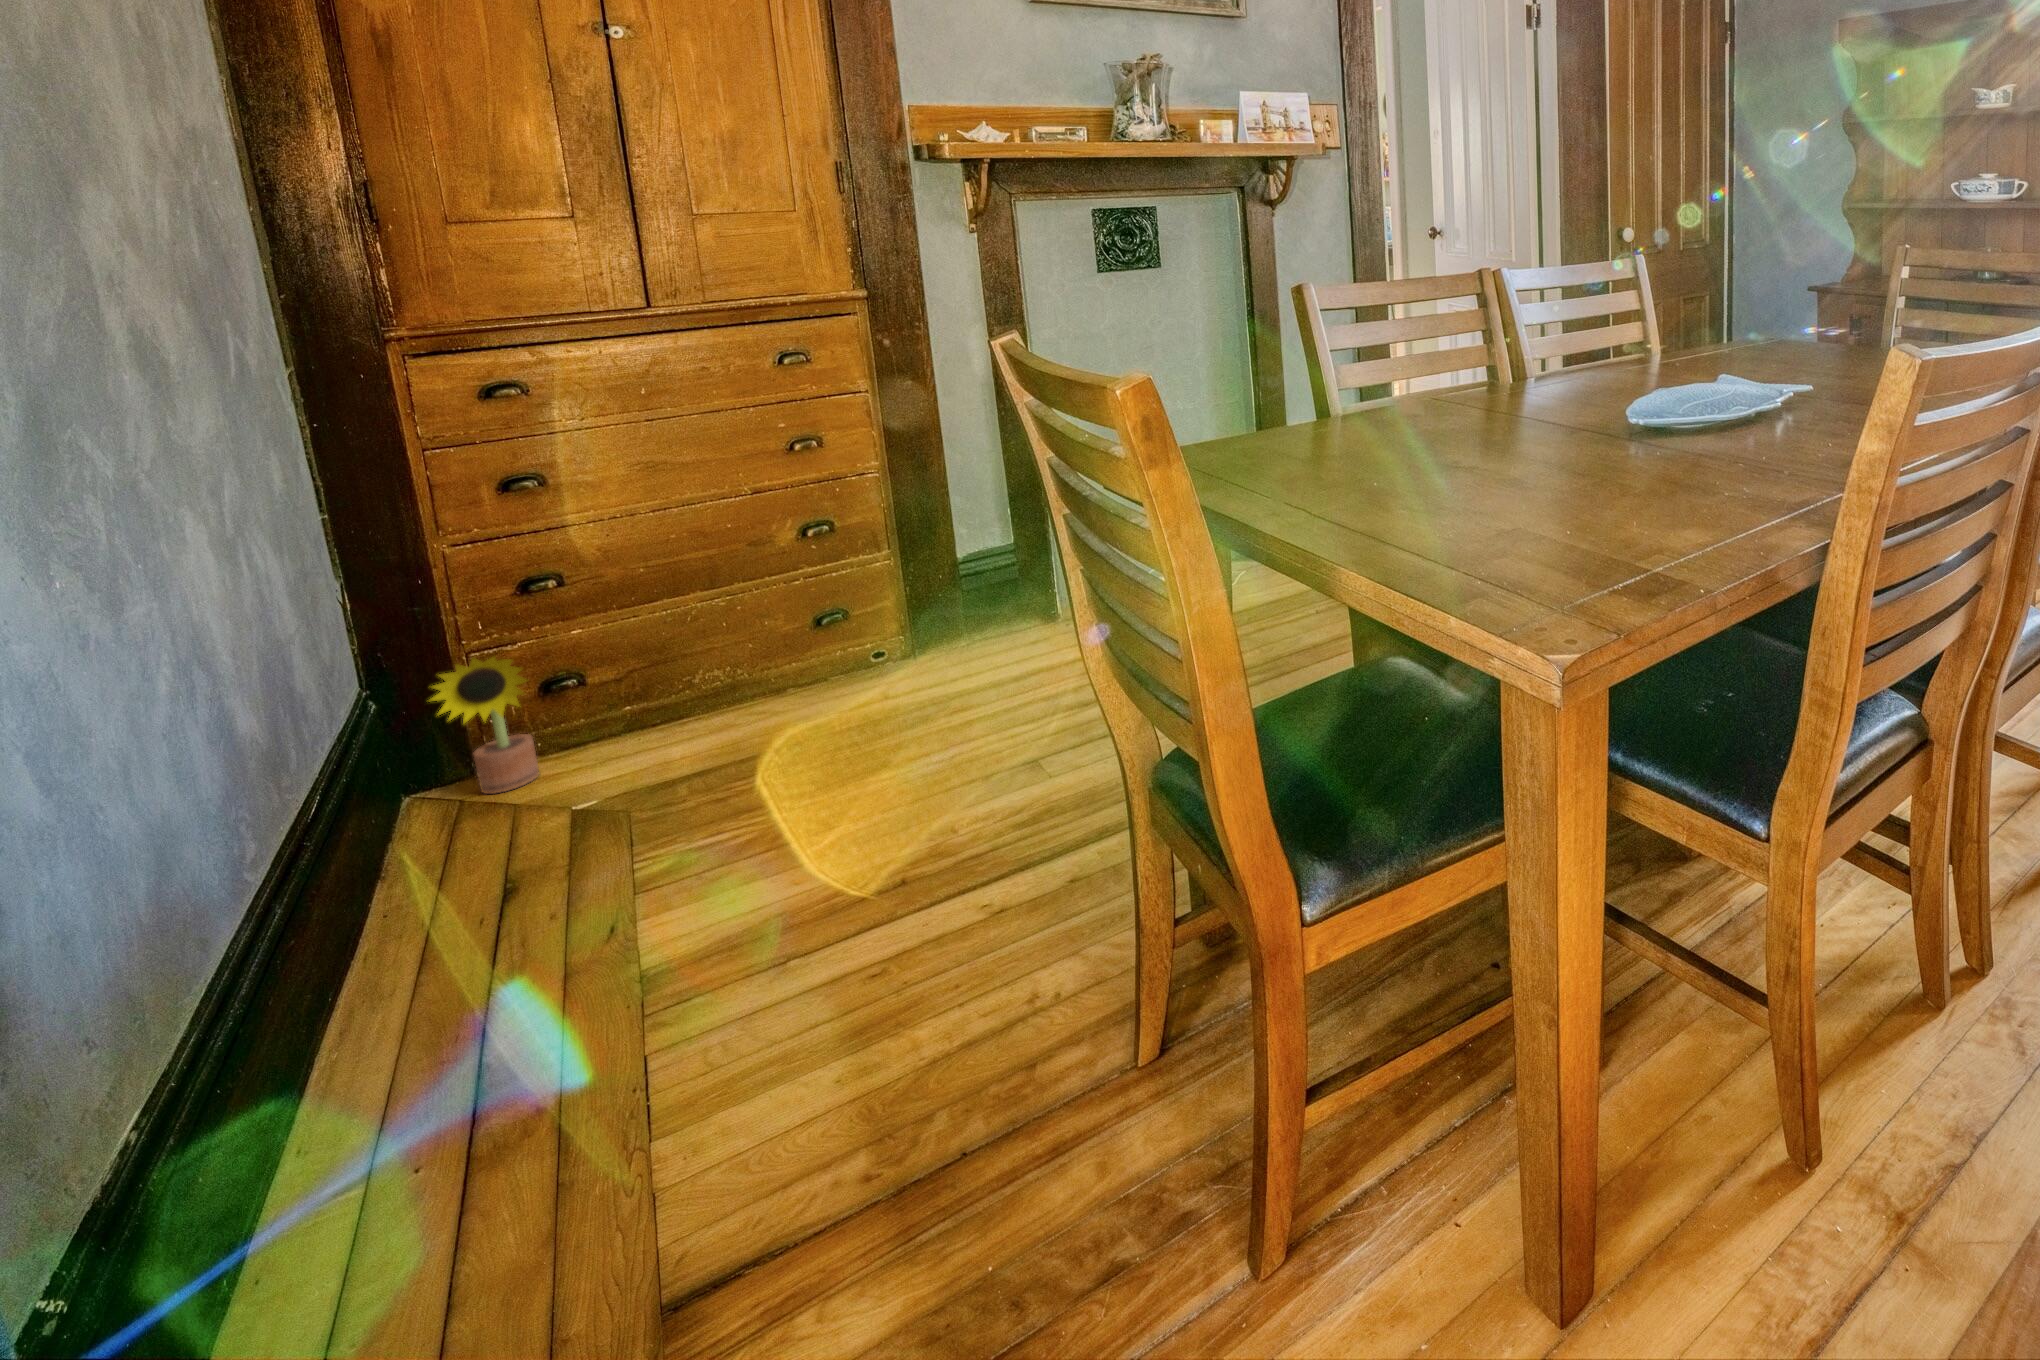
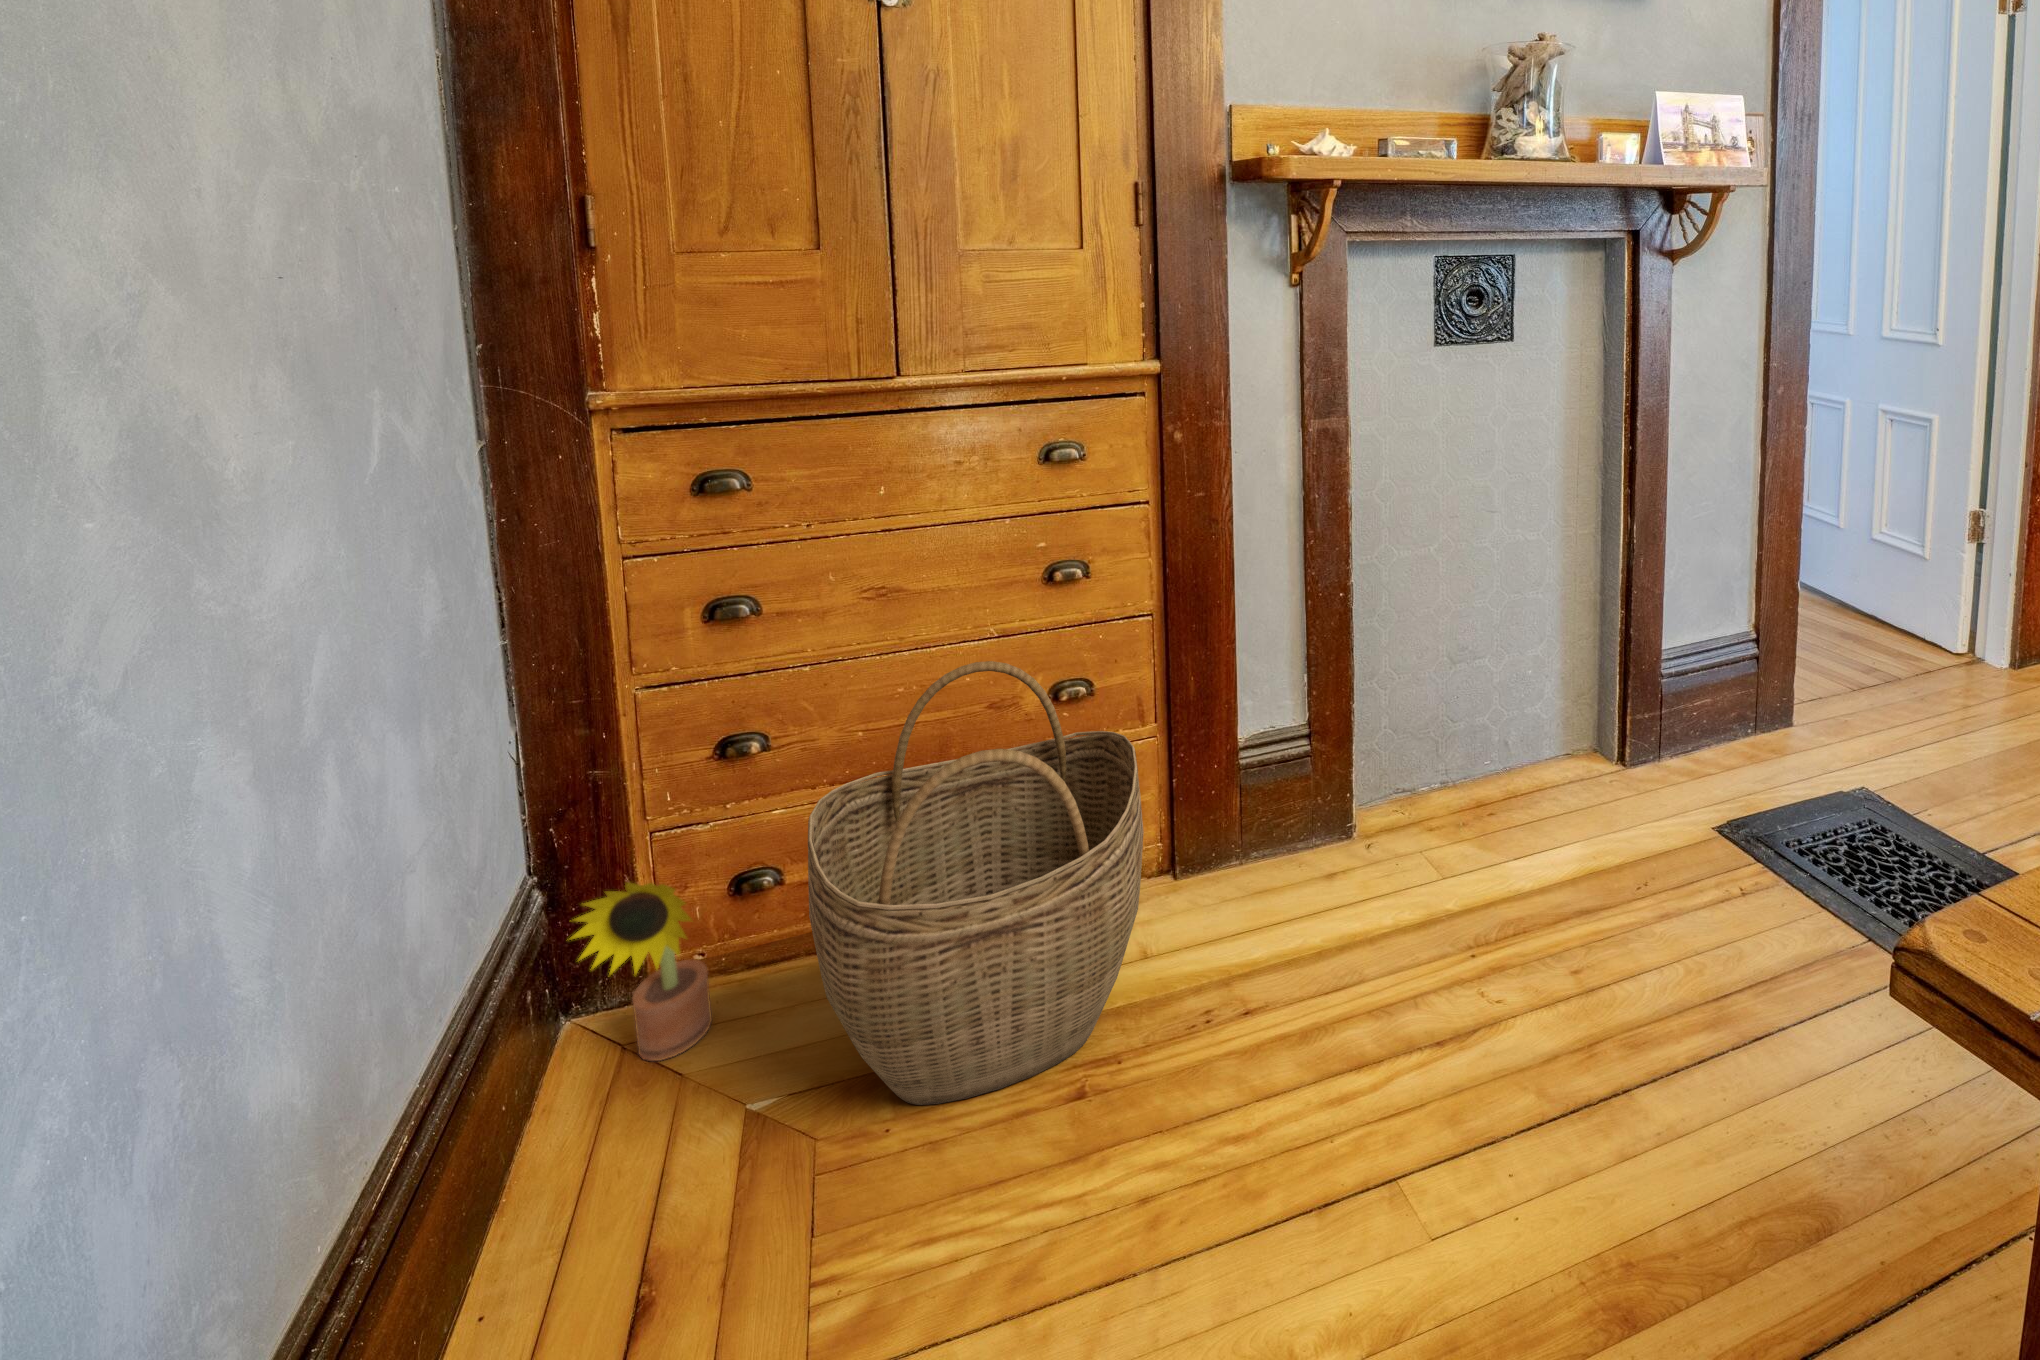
woven basket: none [620,502,879,769] -> present [808,661,1144,1105]

